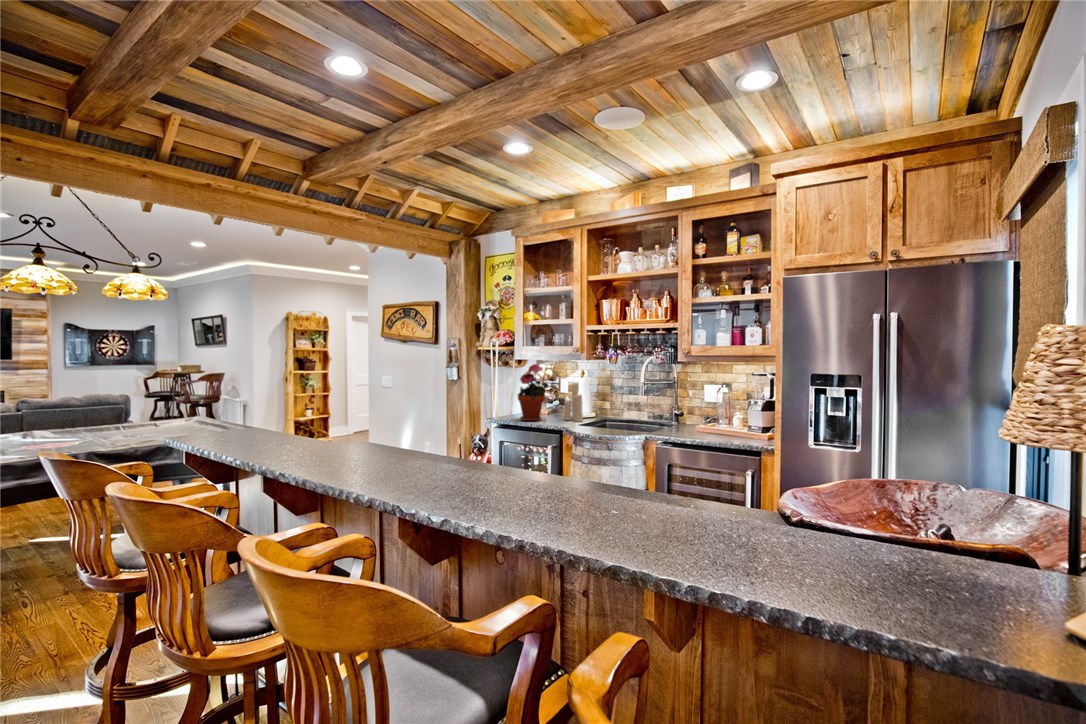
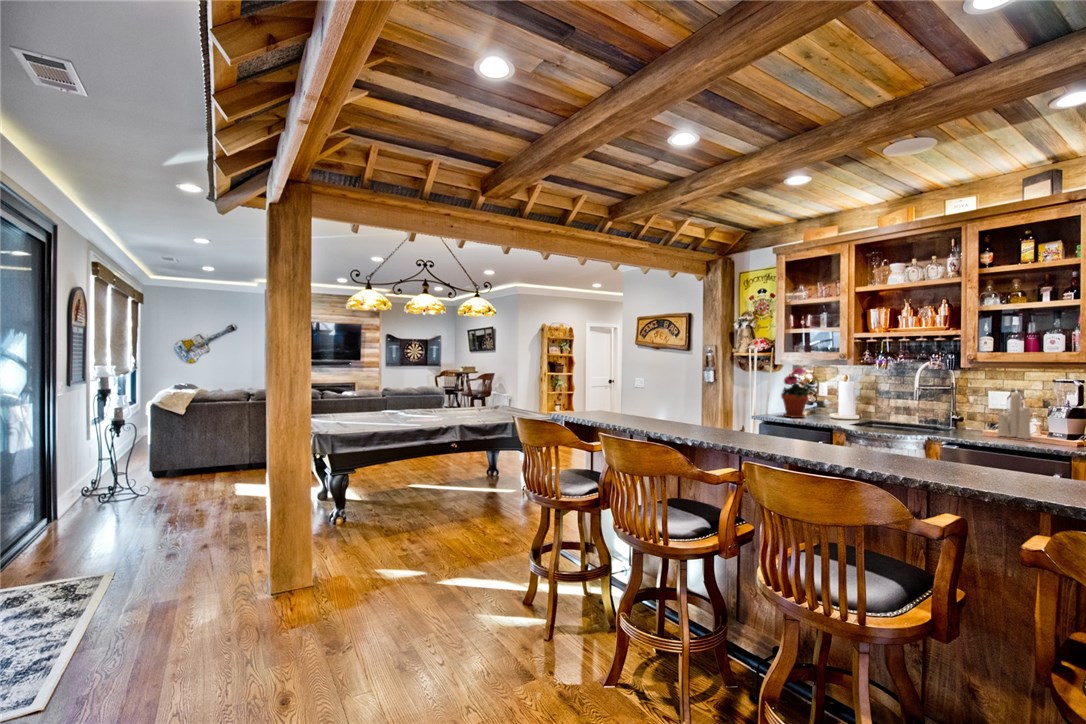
candle: present [564,382,583,422] -> present [997,392,1031,439]

